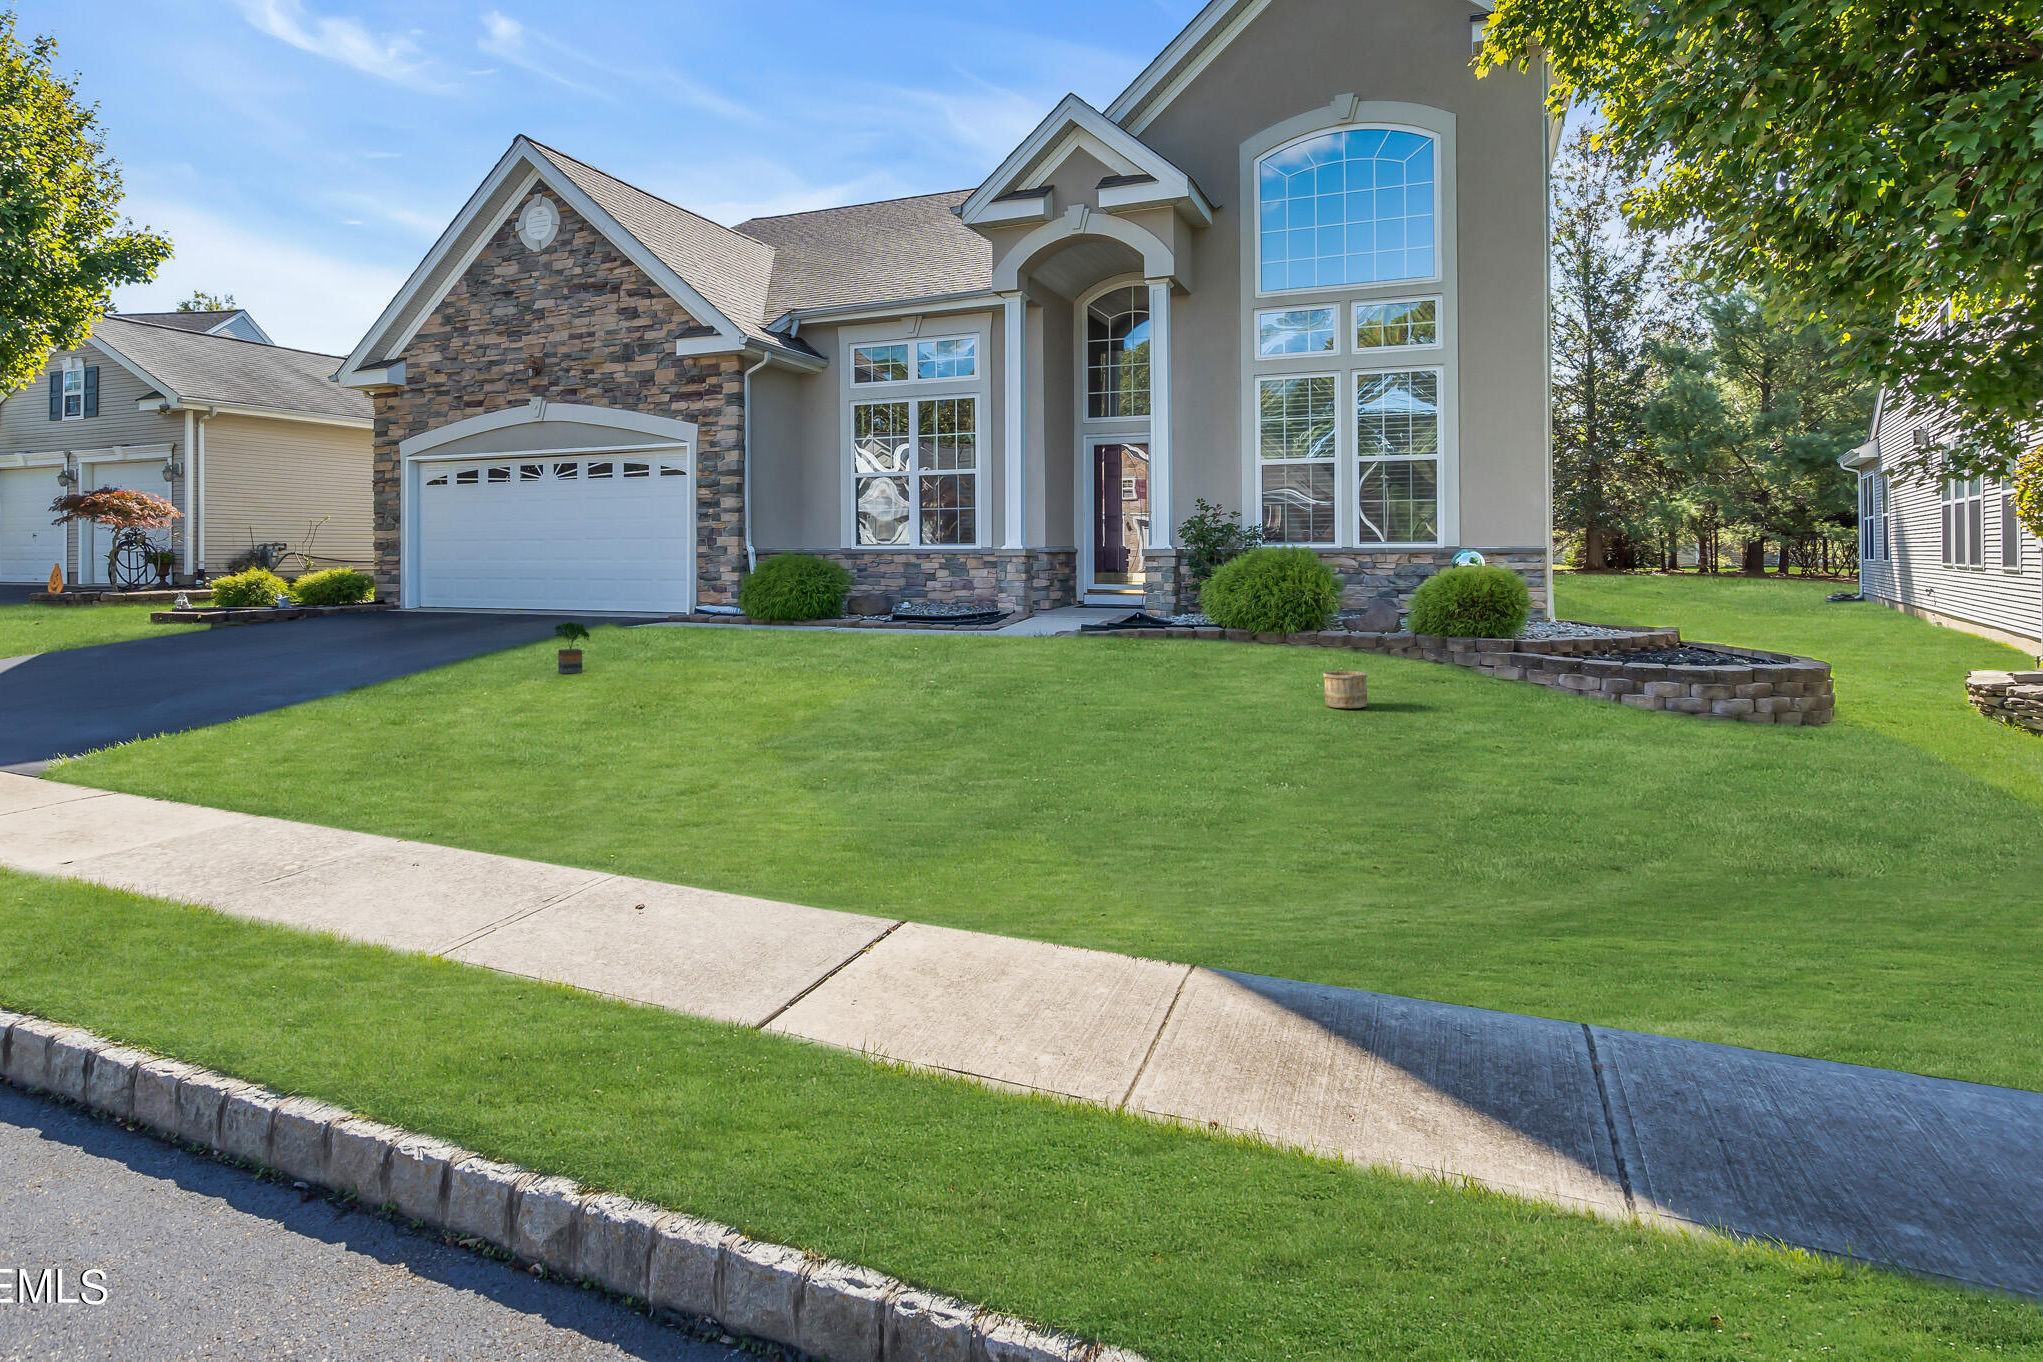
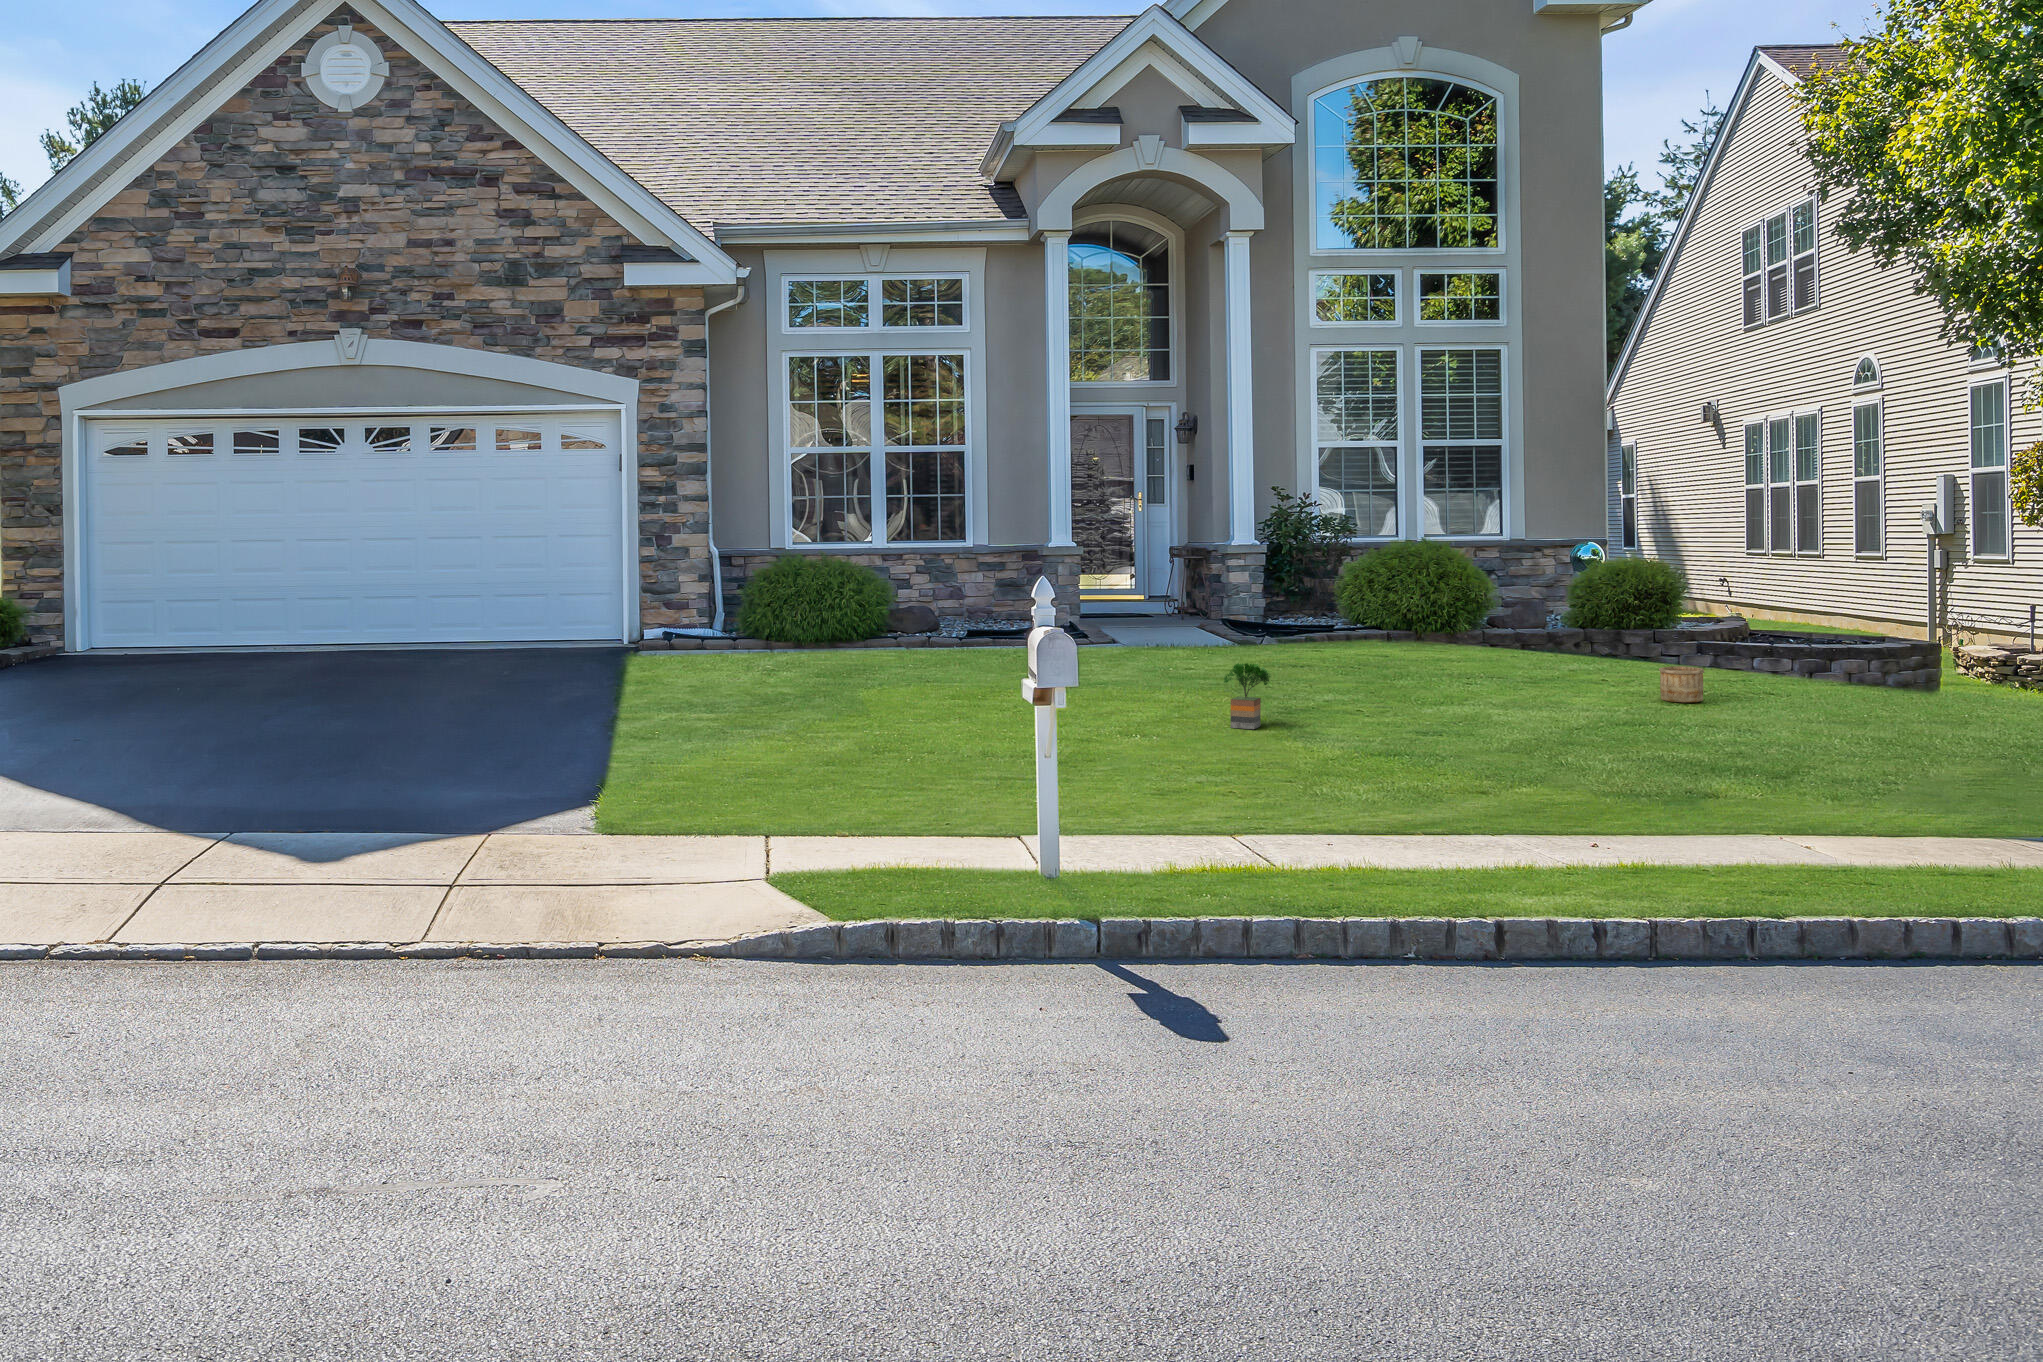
potted tree: present [554,622,590,674] -> present [1224,663,1270,729]

